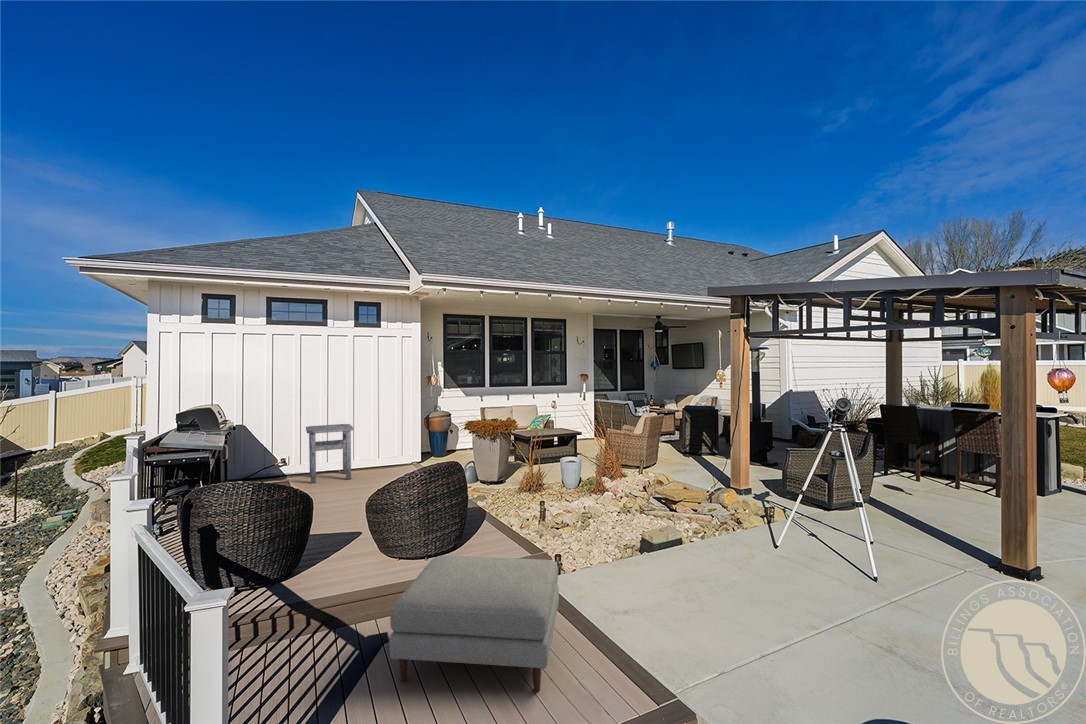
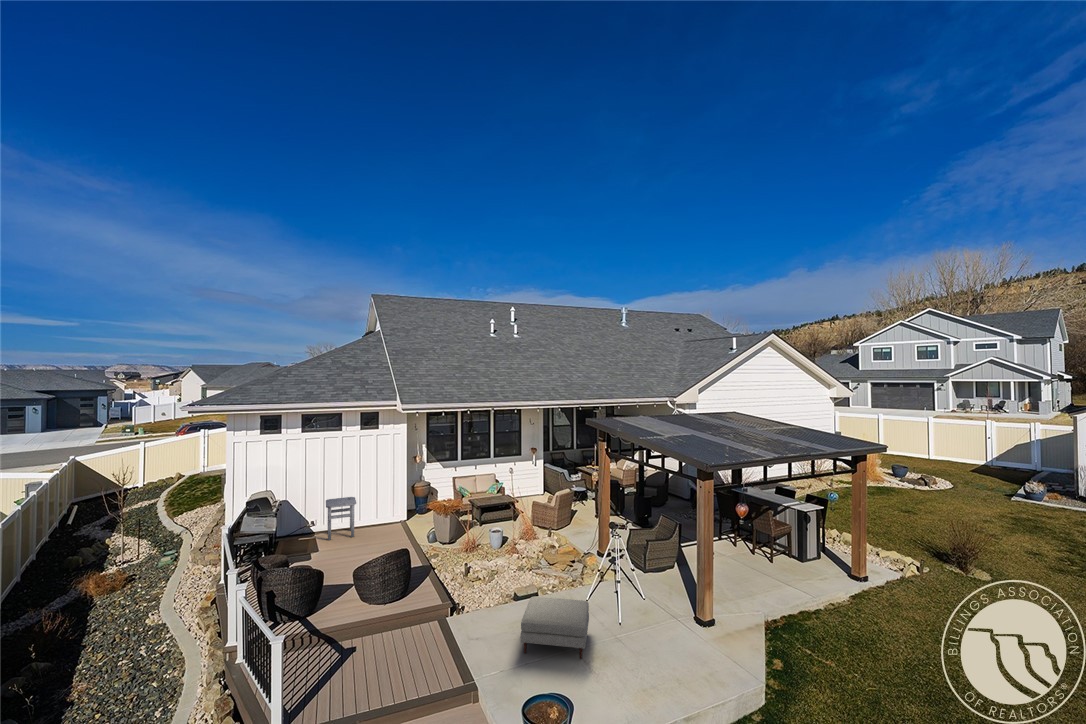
ottoman: present [390,556,559,692] -> present [520,596,589,659]

